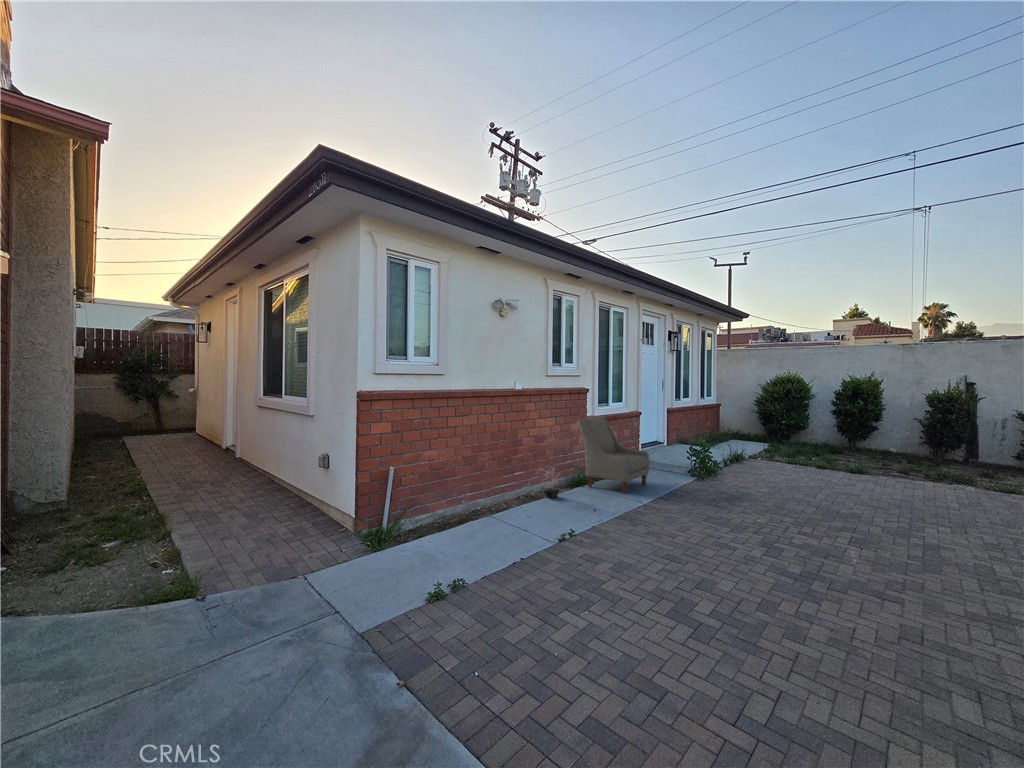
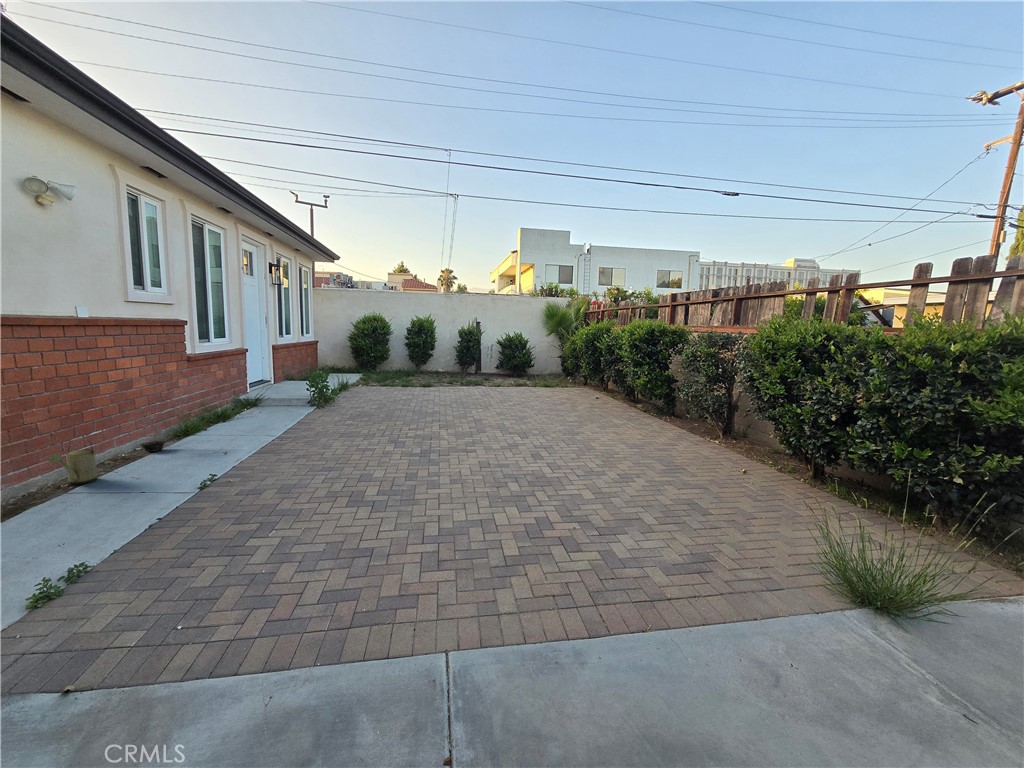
chair: present [577,416,649,493] -> none [177,352,271,433]
watering can: none [484,481,510,514] -> present [49,442,97,485]

